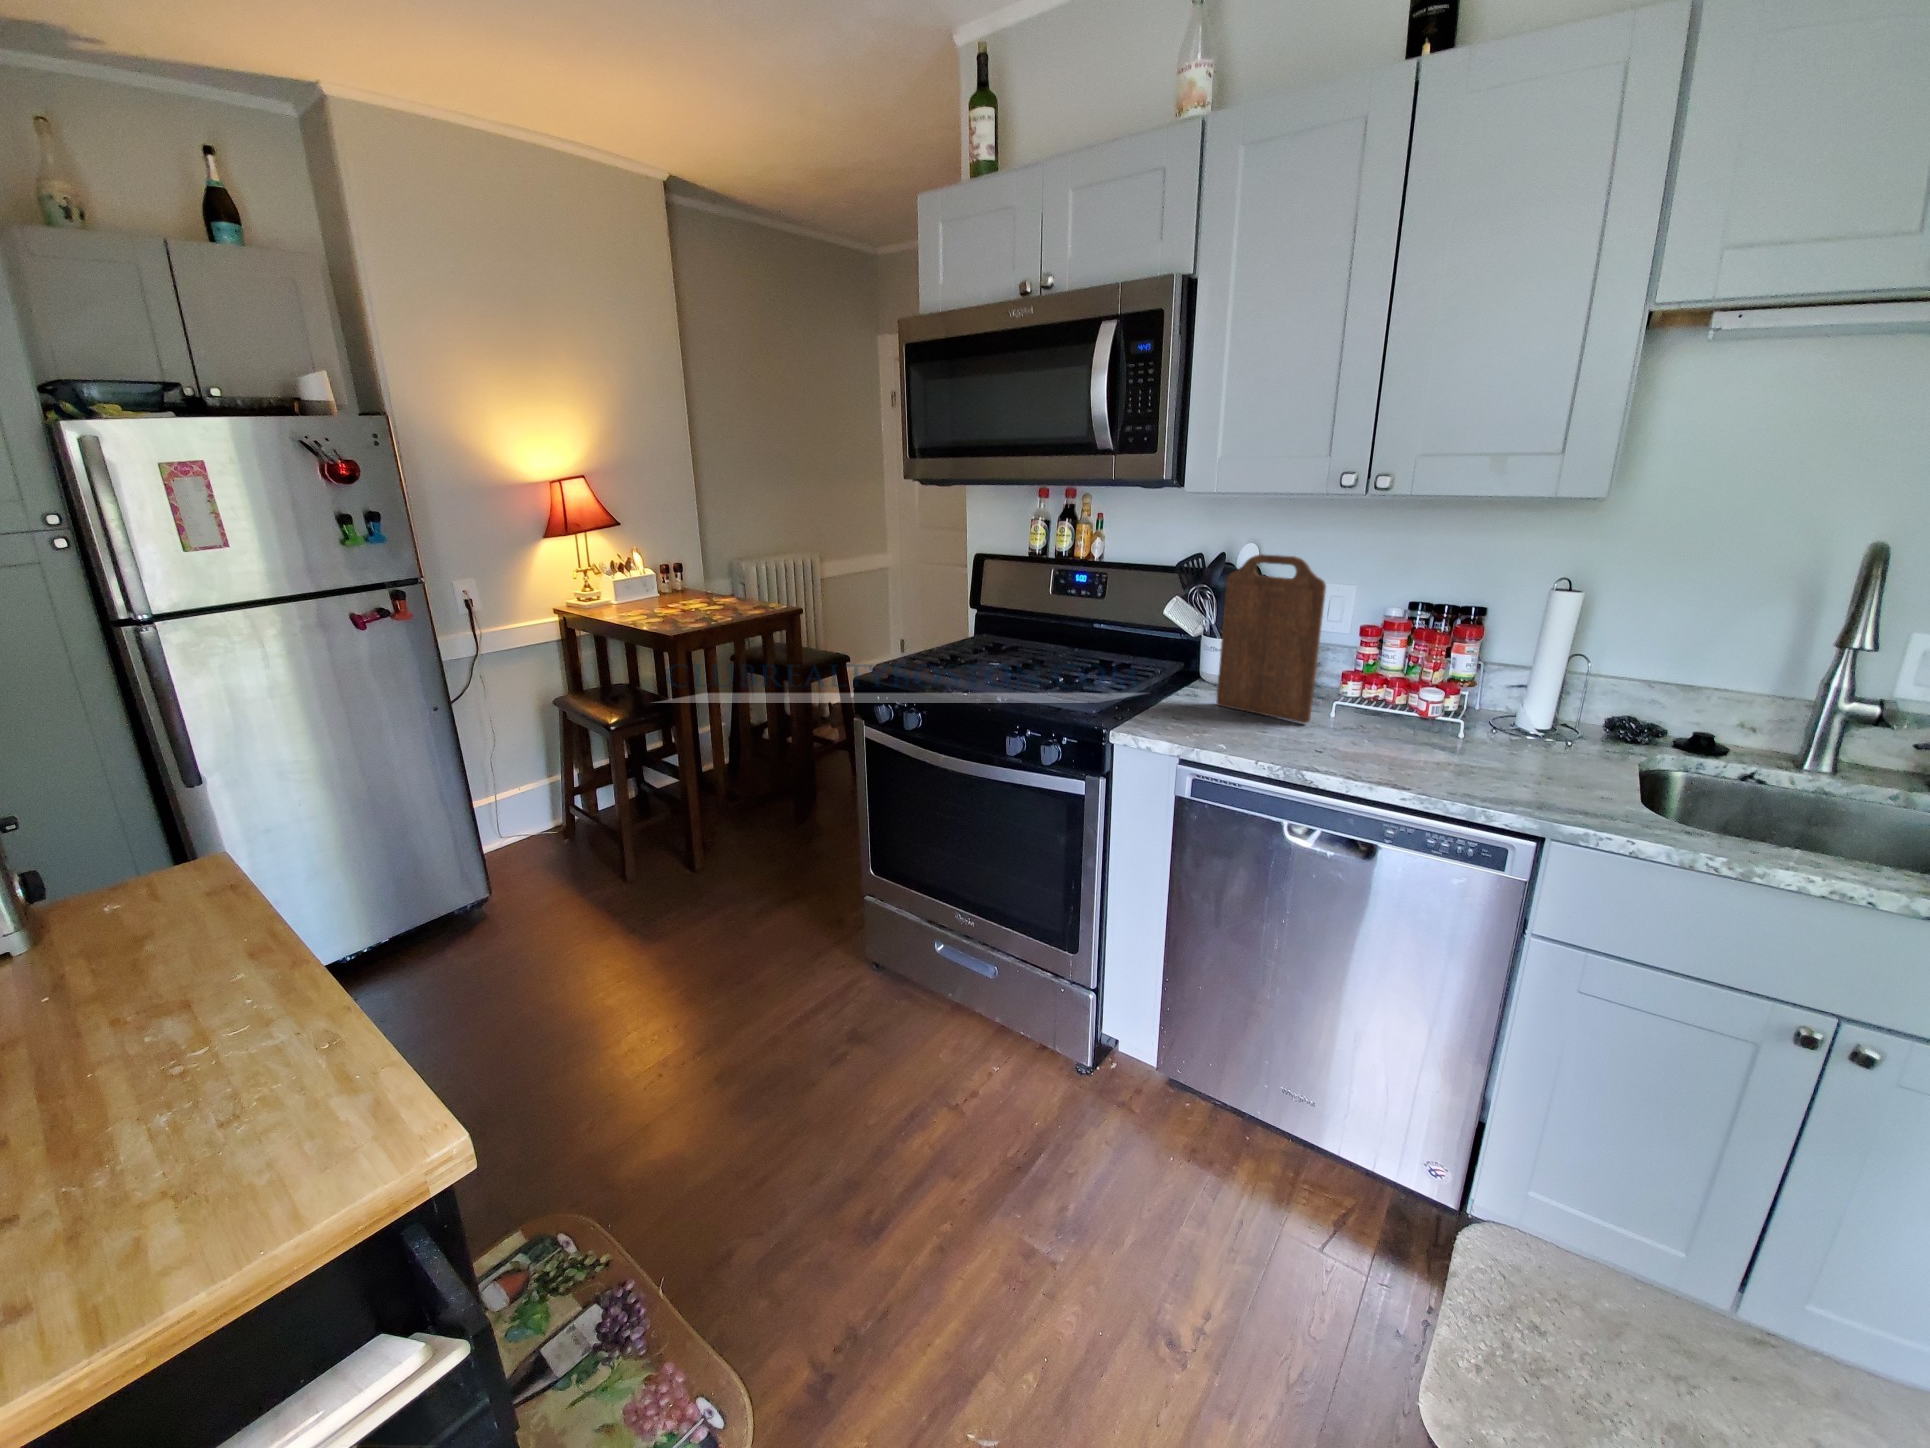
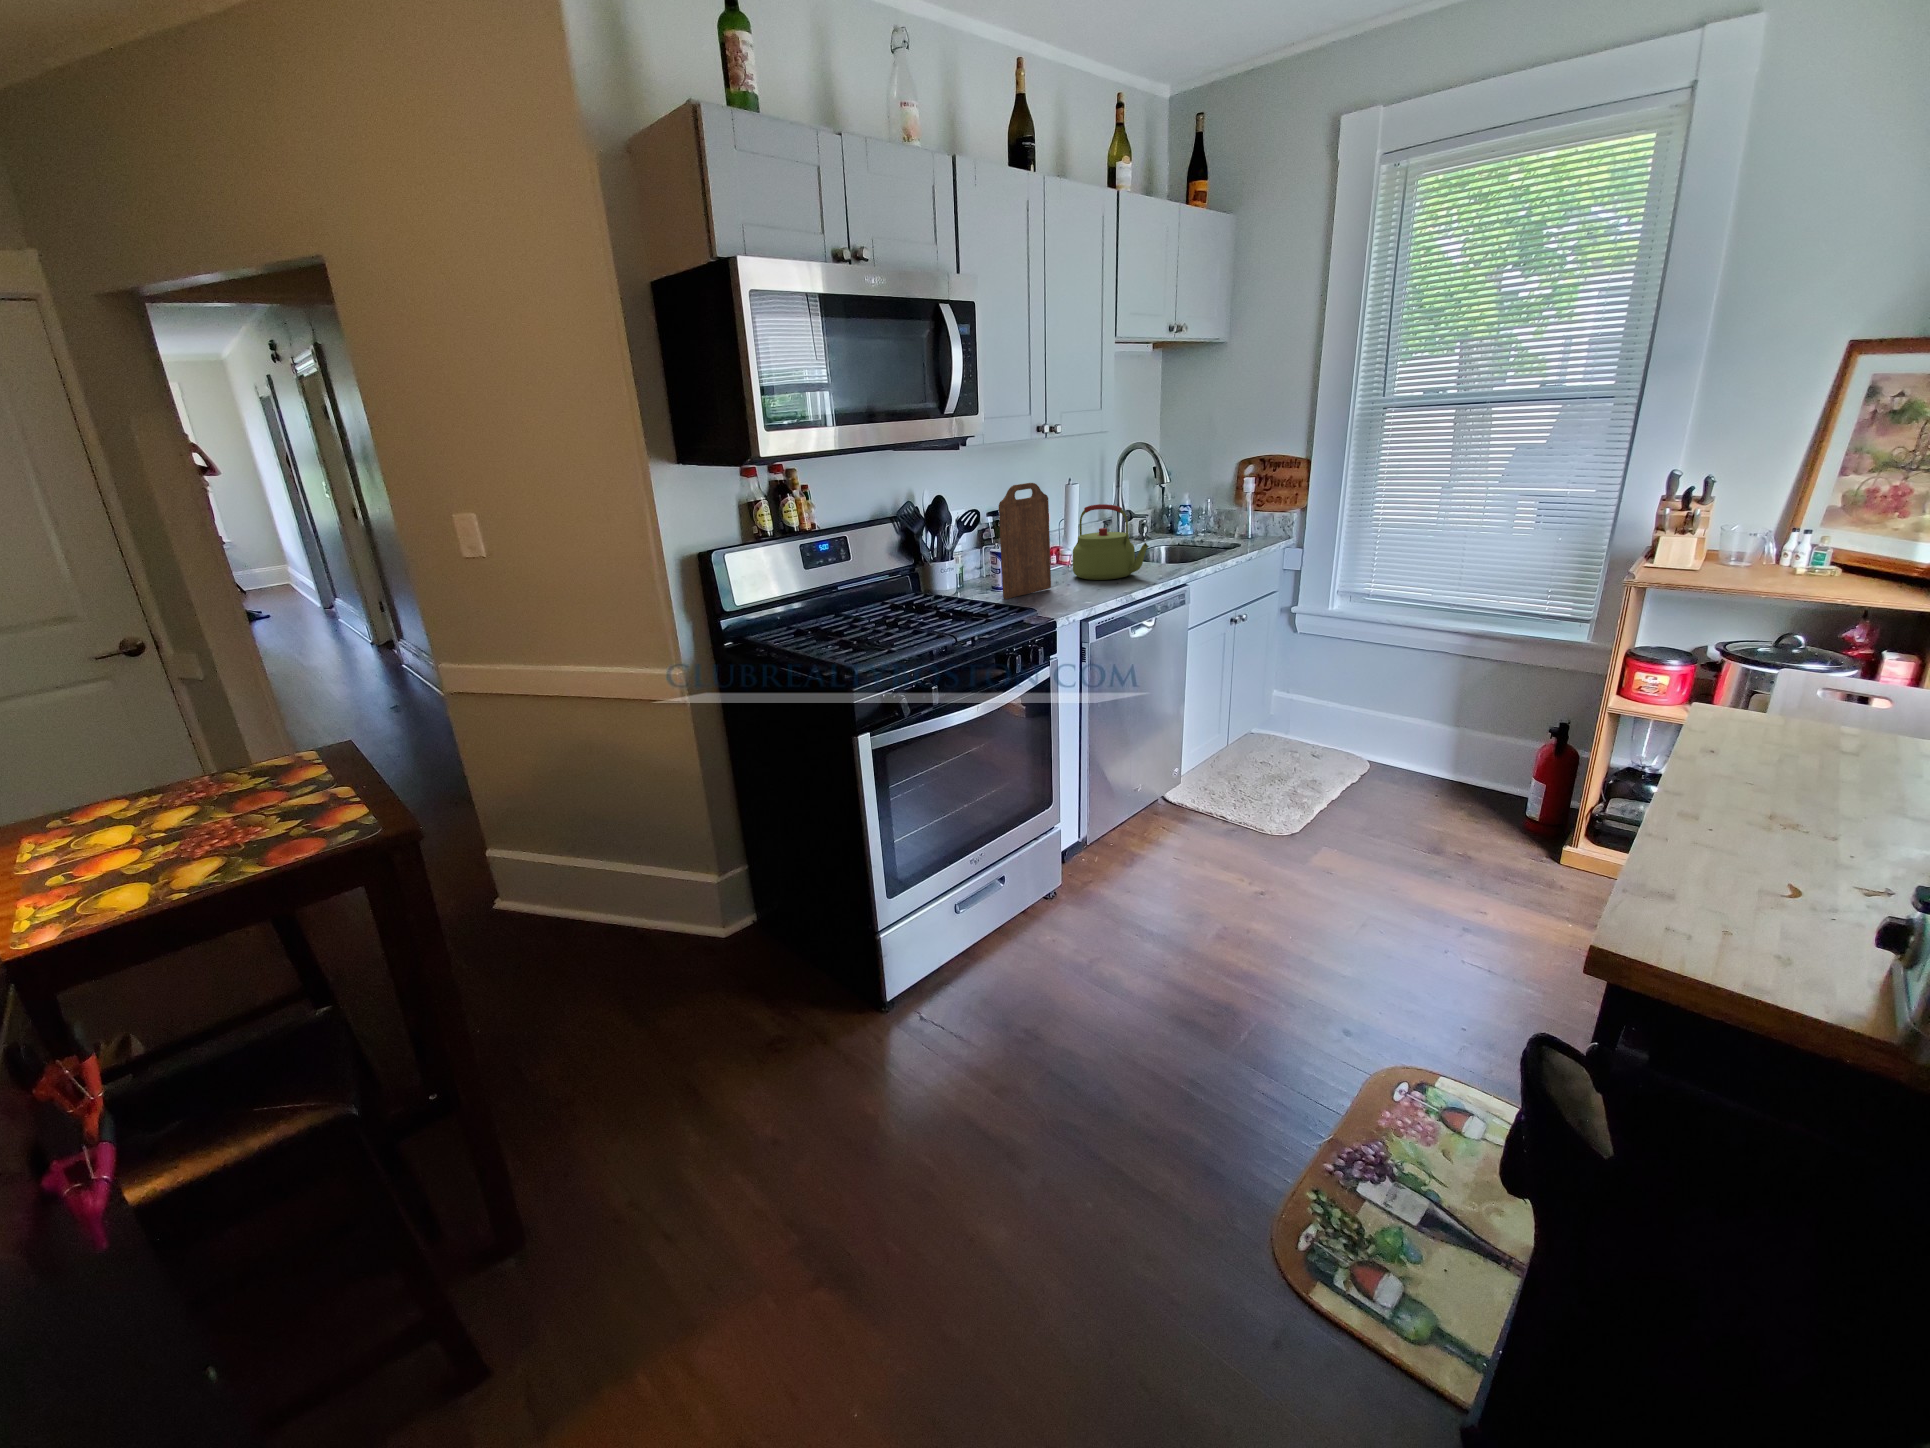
kettle: none [1413,627,1559,775] -> present [1073,504,1149,580]

